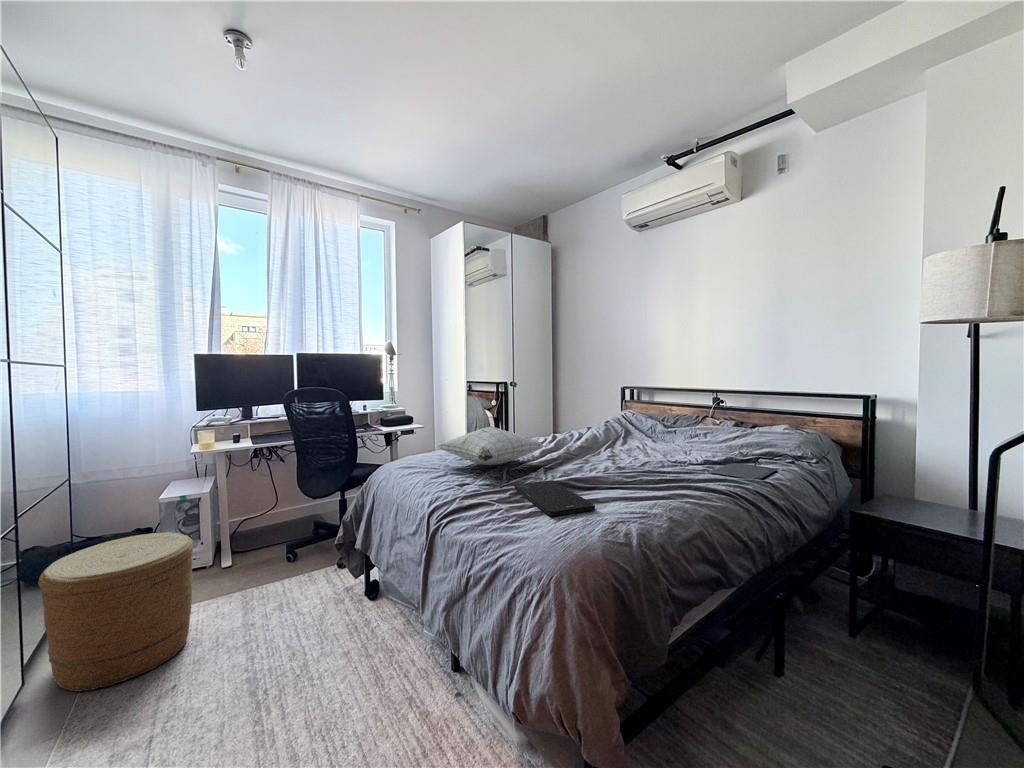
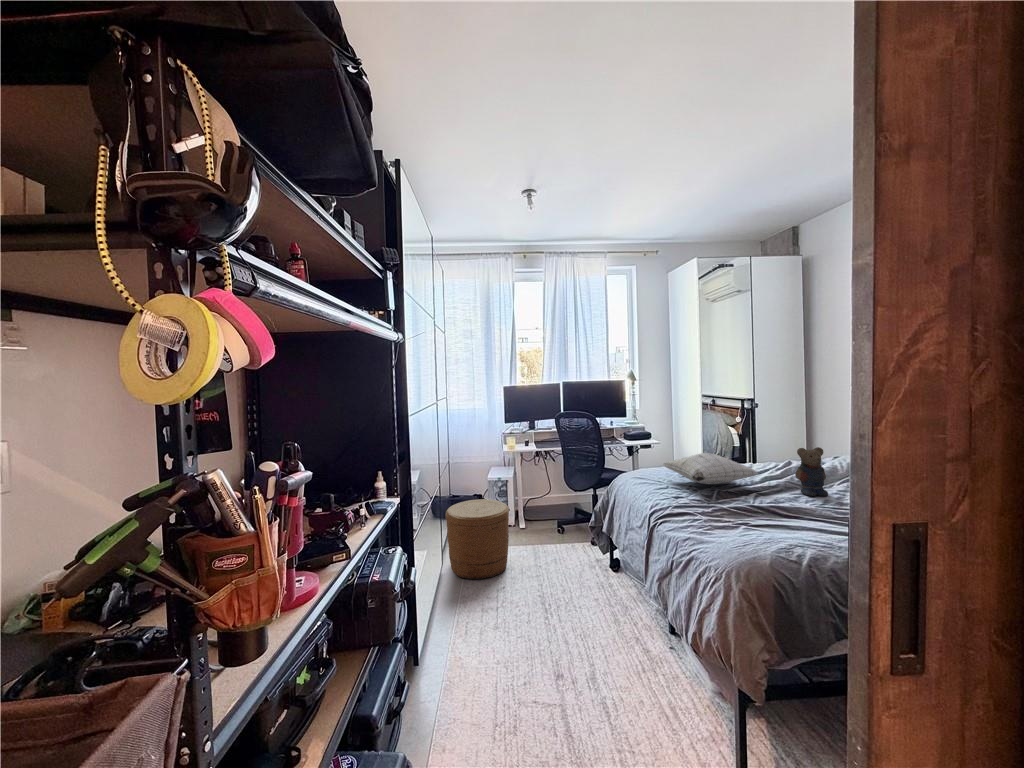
teddy bear: none [580,412,608,465] -> present [795,447,828,496]
smartphone: present [514,480,595,516] -> none [721,503,784,533]

